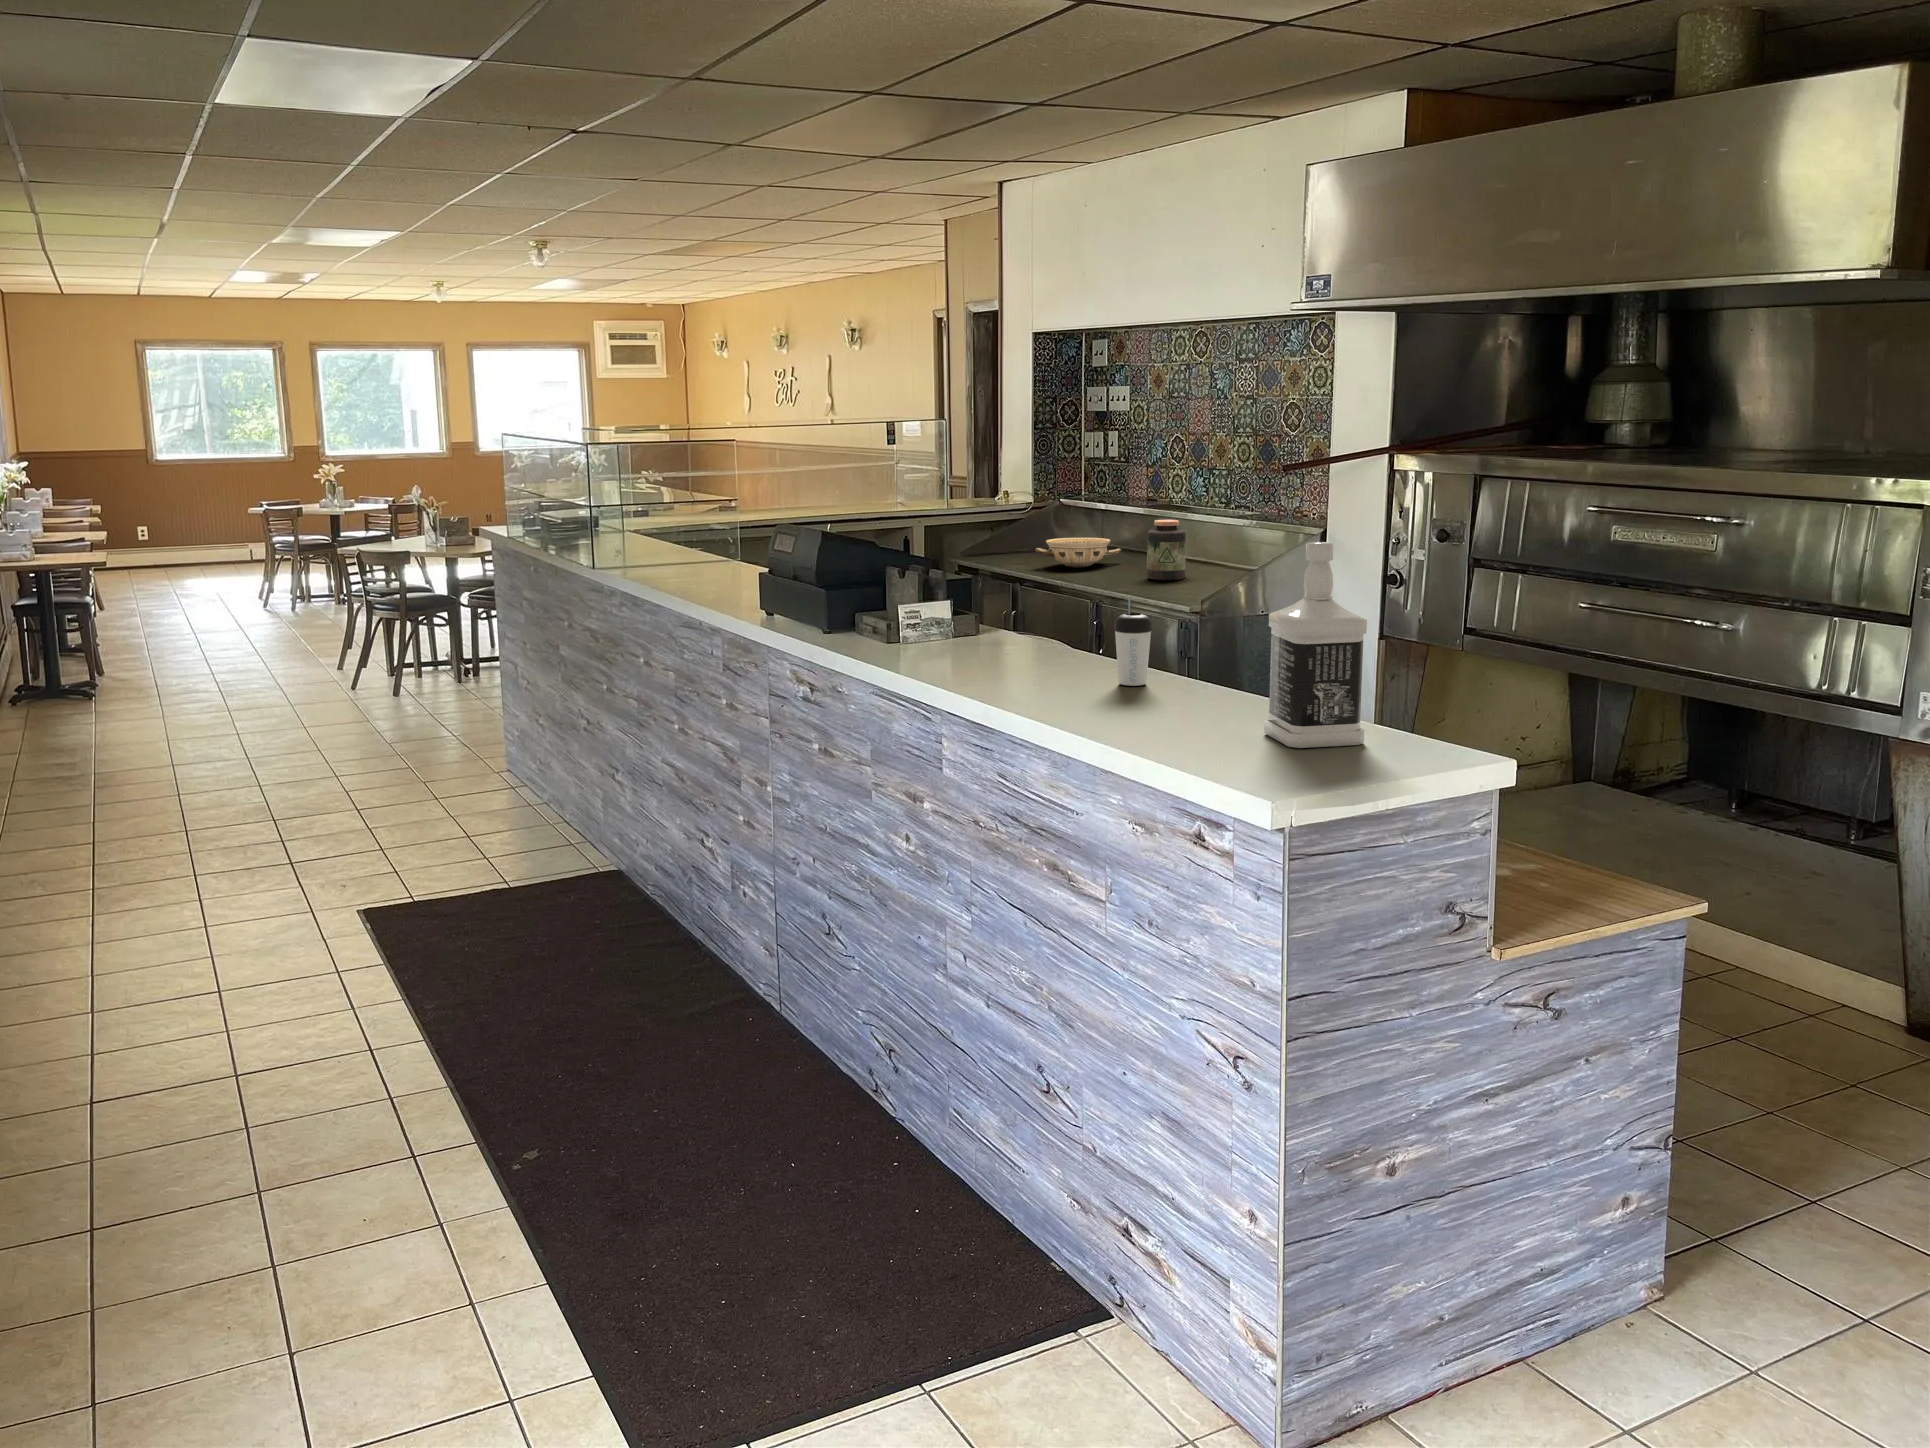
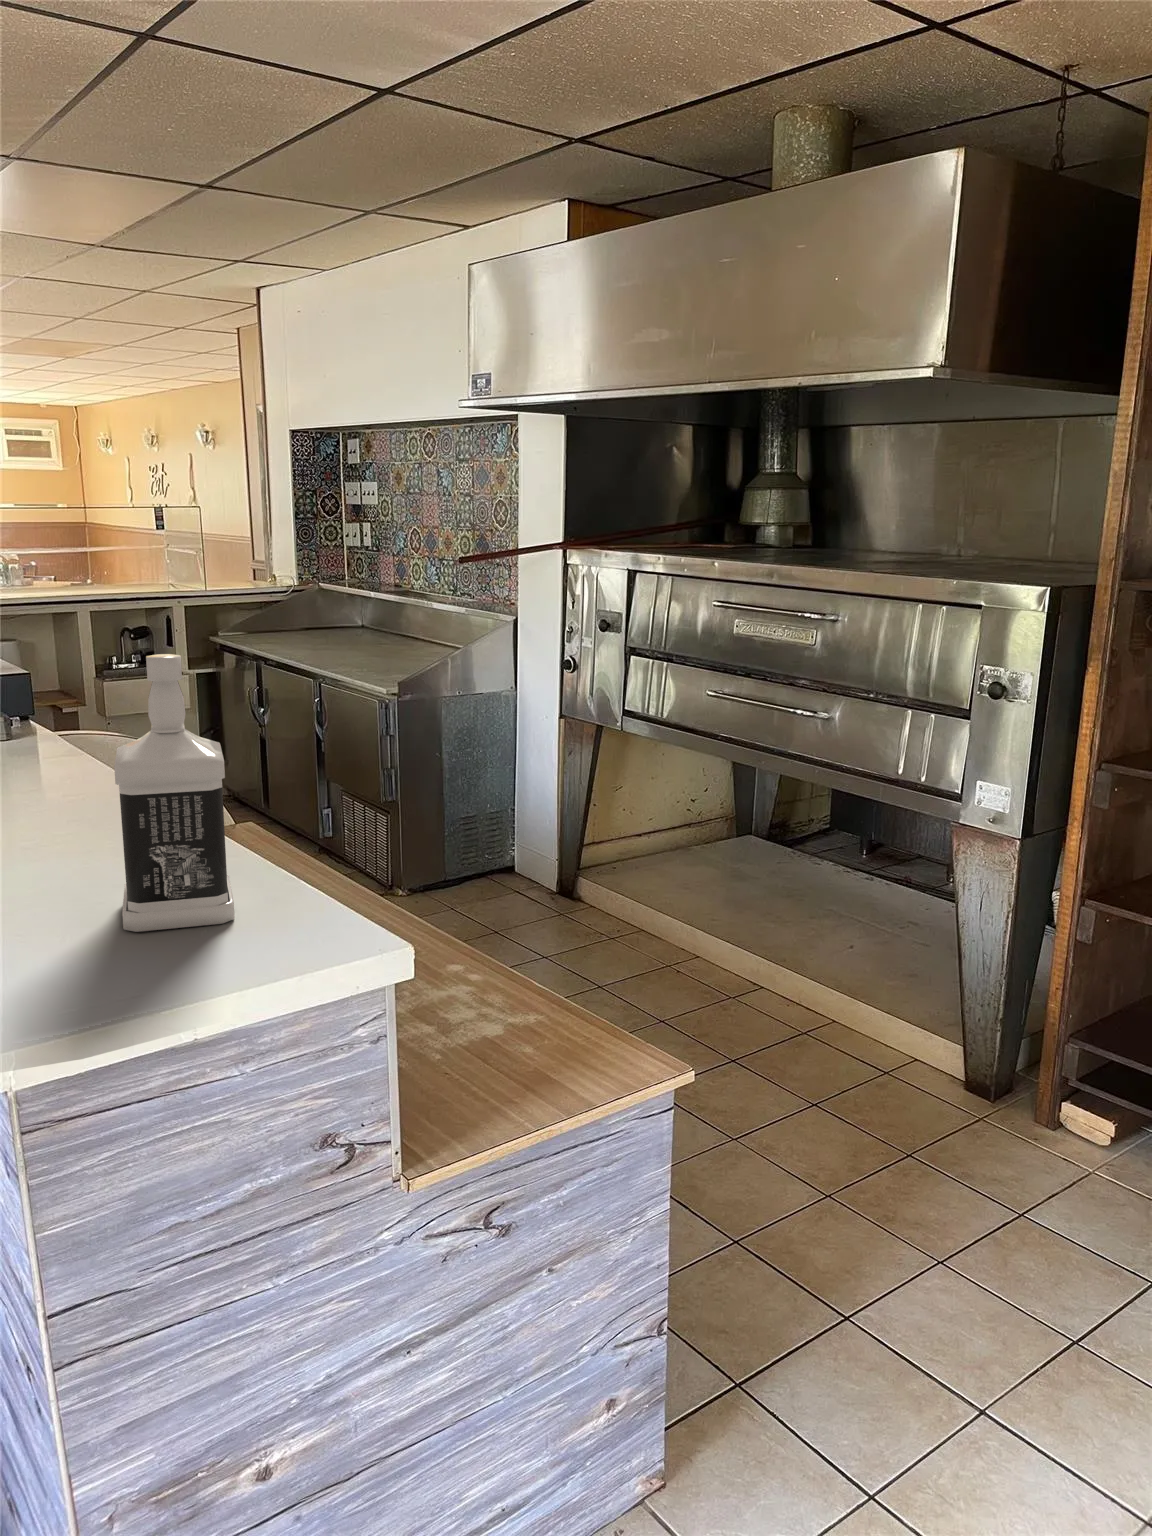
jar: present [1147,520,1186,580] -> none [373,603,408,658]
ceramic bowl: present [1035,538,1121,567] -> none [284,617,363,644]
beverage cup: present [1114,595,1152,686] -> none [46,706,95,815]

